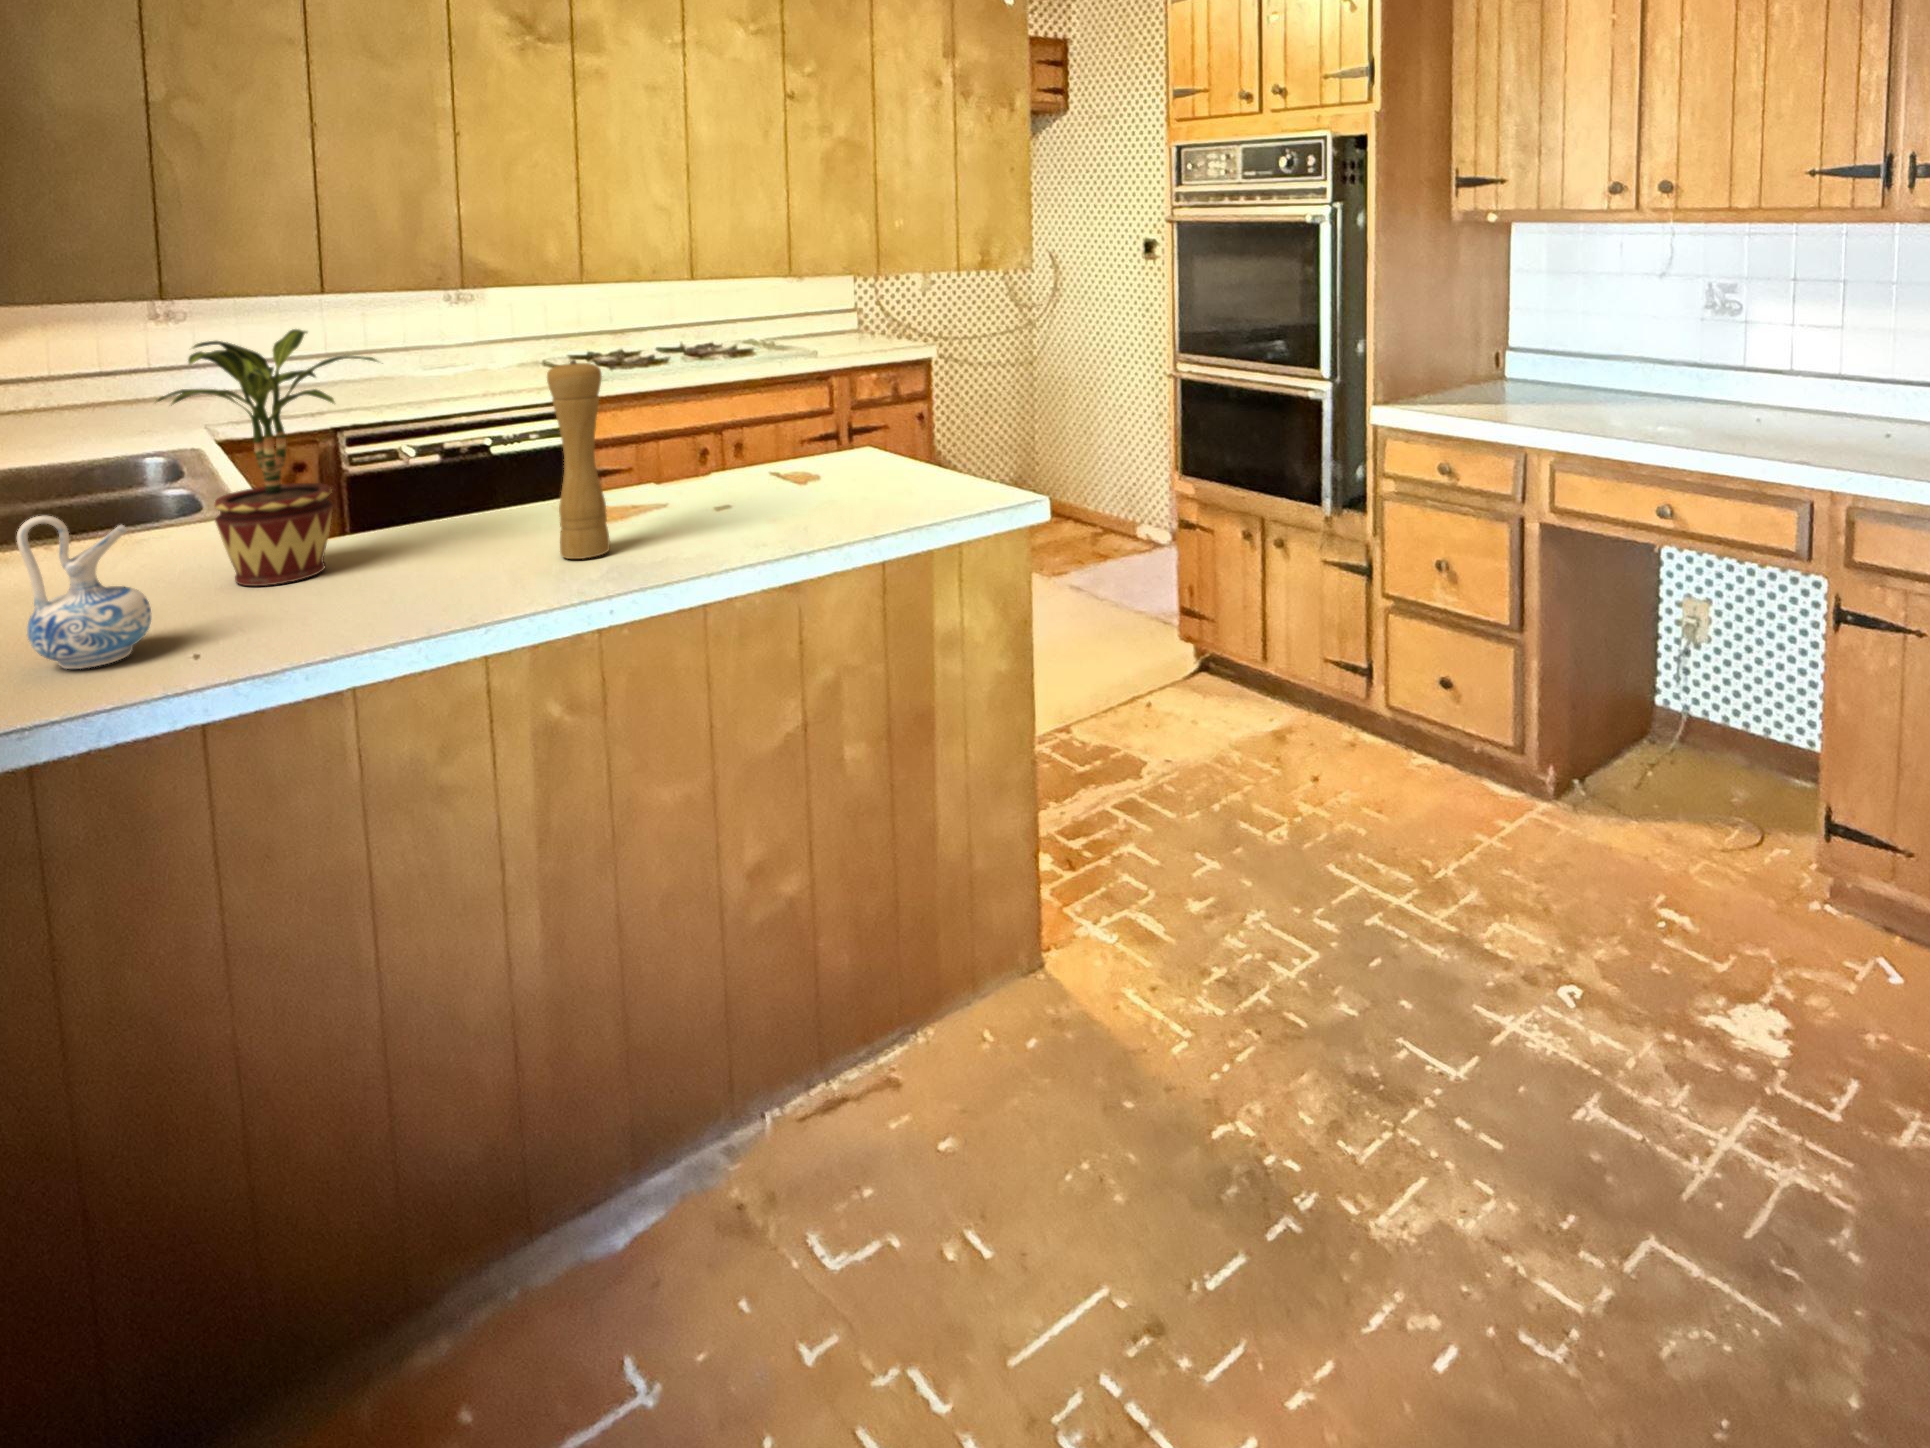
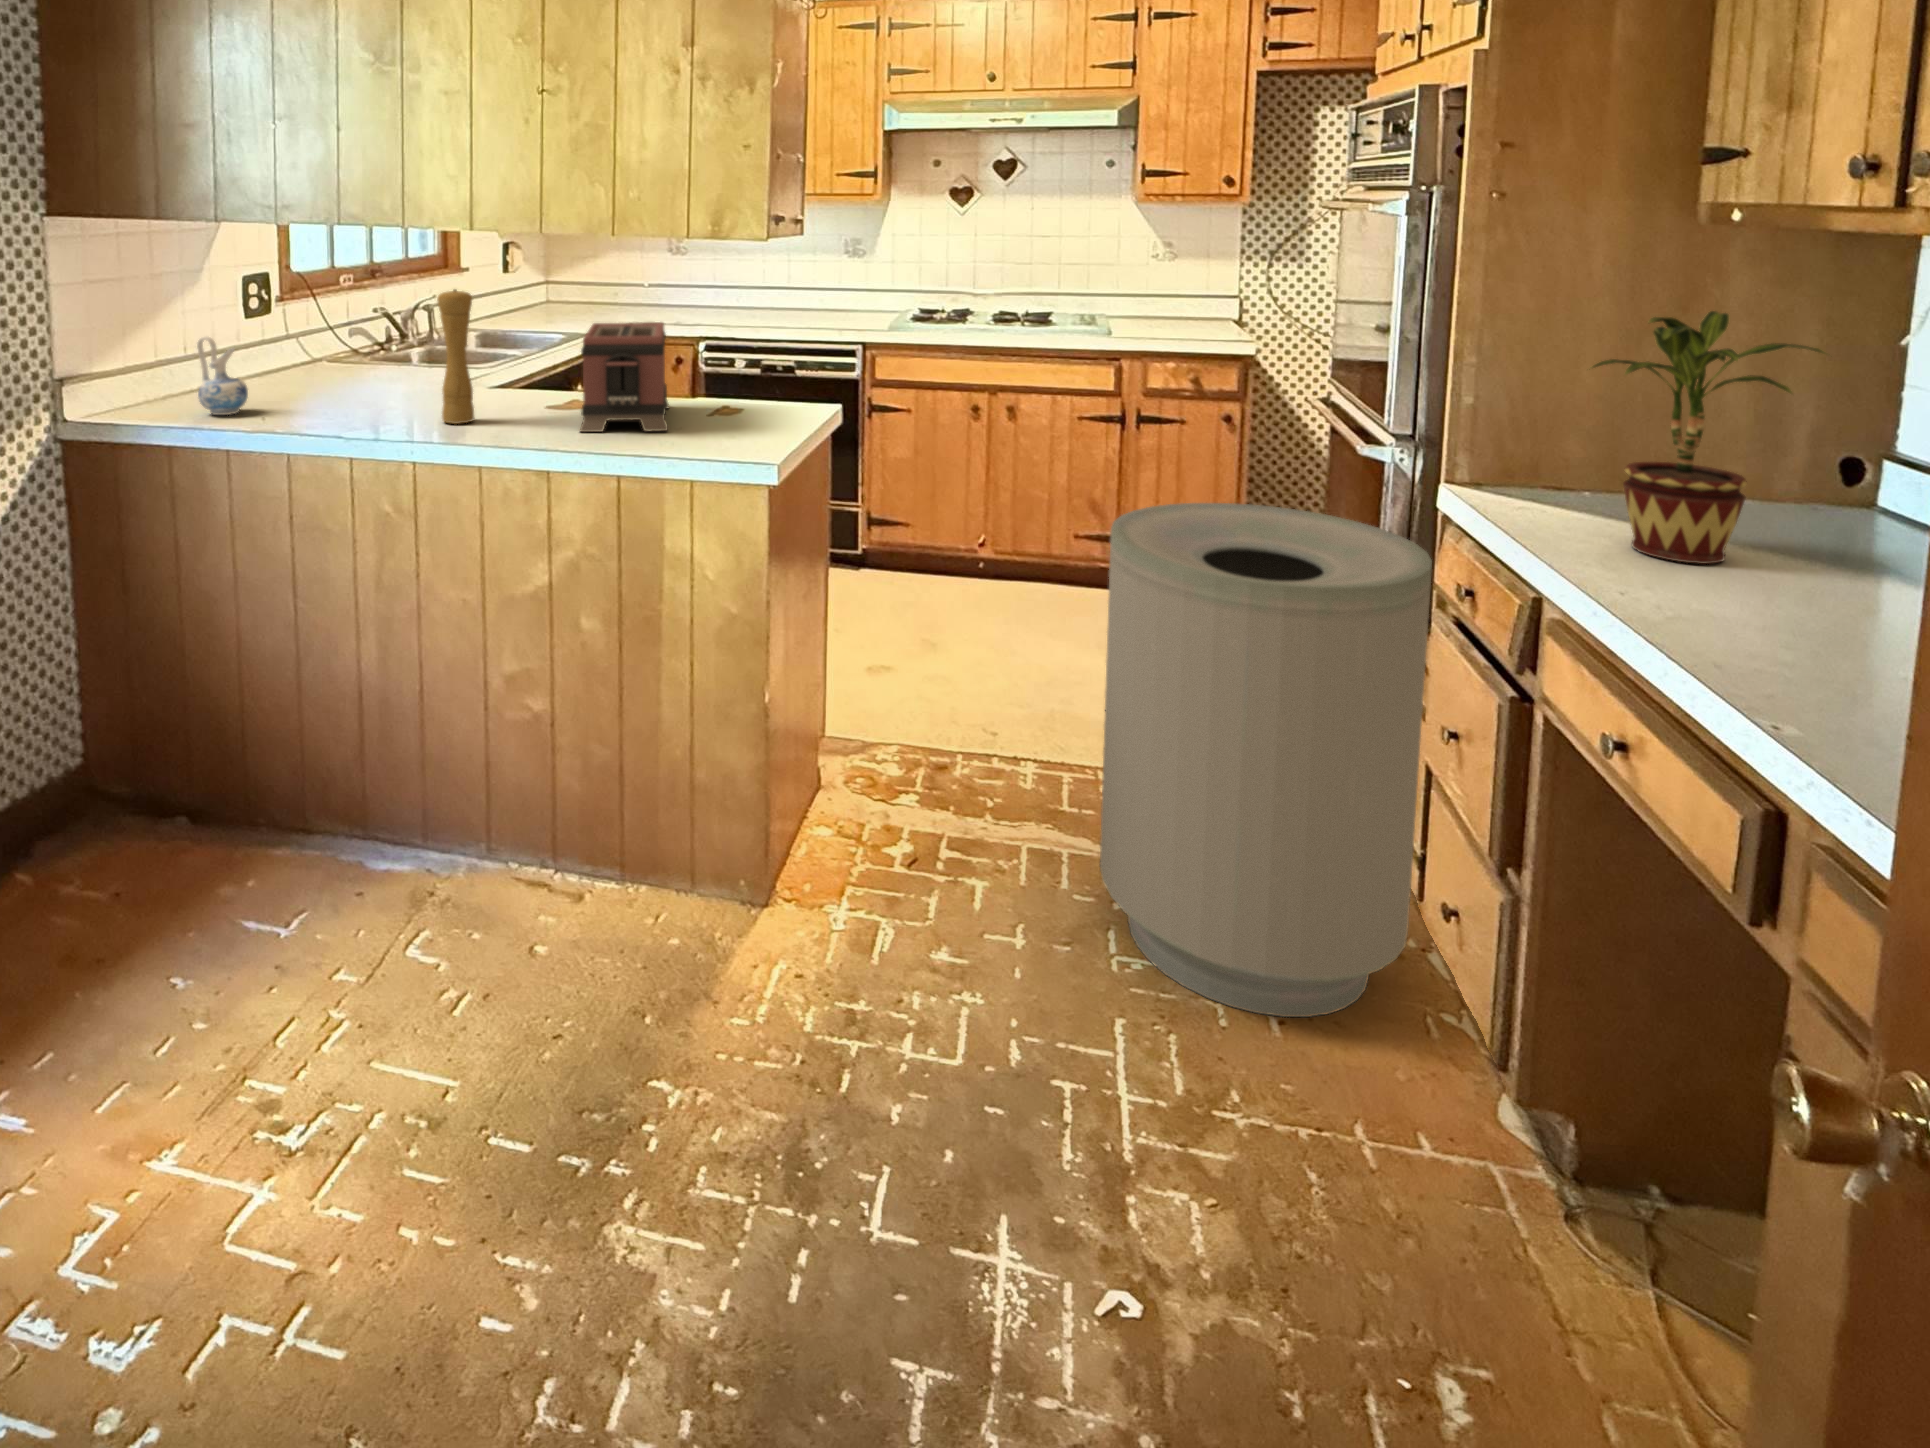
potted plant: present [156,329,378,586] -> present [1590,311,1825,564]
toaster: none [660,378,860,523] -> present [580,322,669,432]
trash can: none [1194,451,1413,823] -> present [1100,503,1432,1017]

